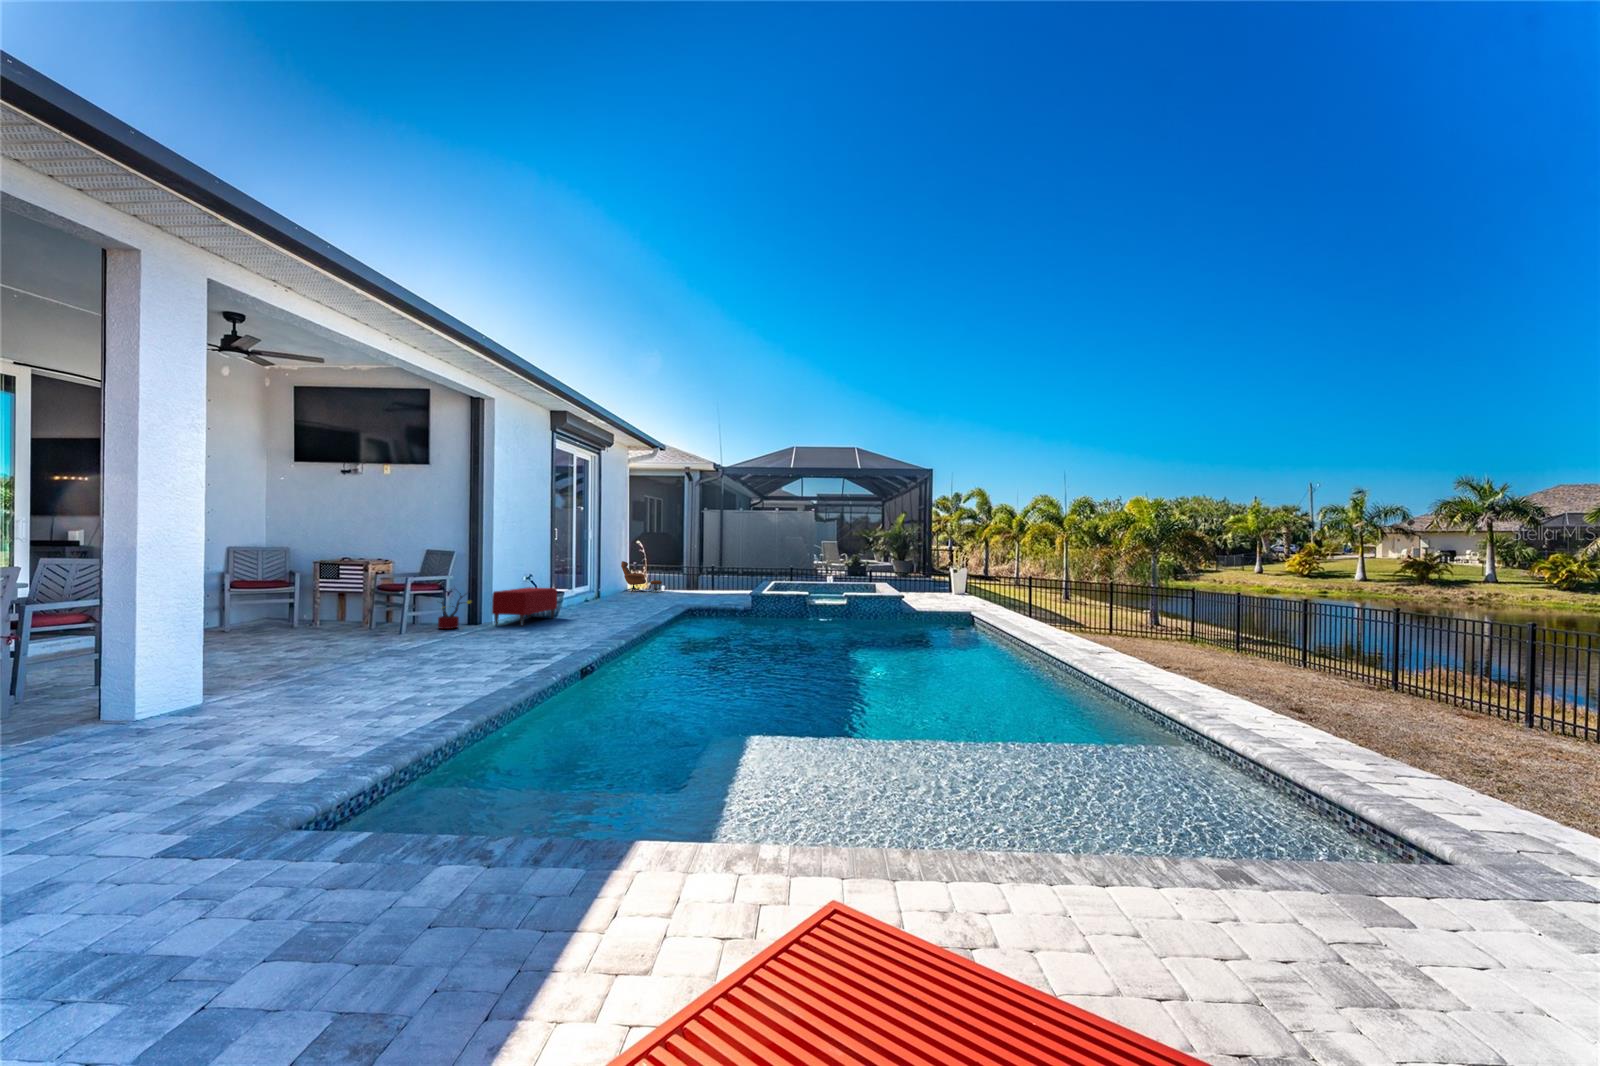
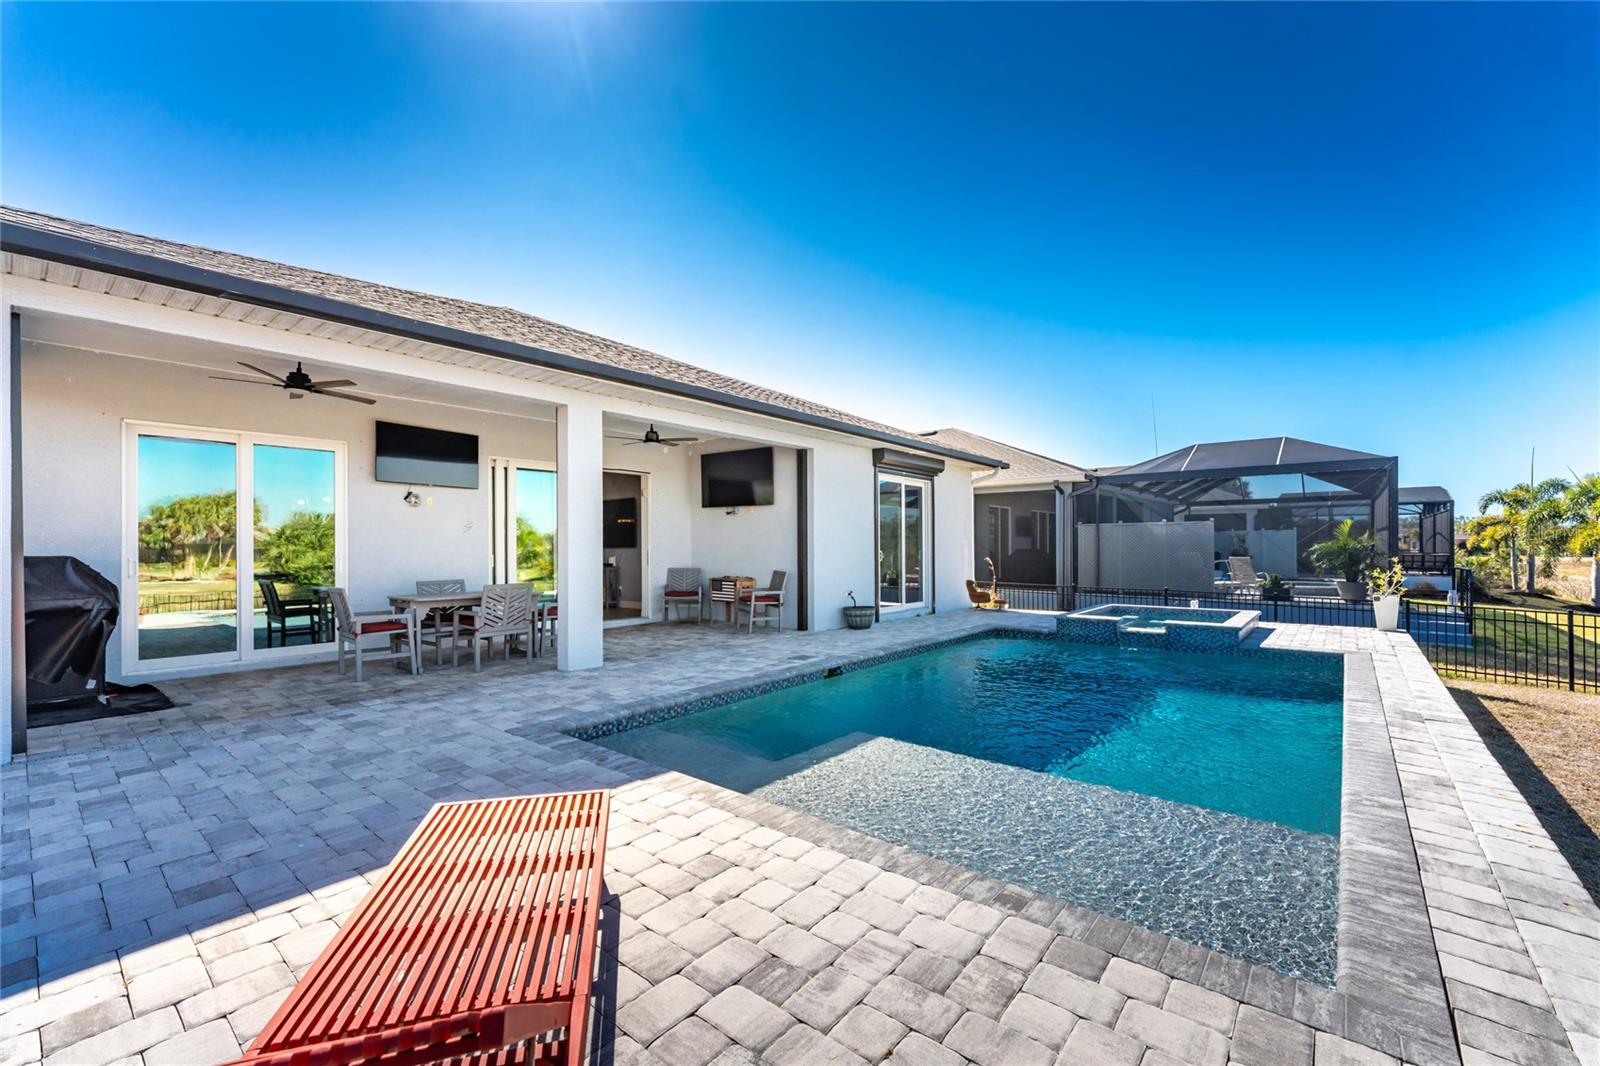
bench: present [492,587,557,626] -> none [812,603,869,635]
decorative plant: present [438,593,471,629] -> none [774,597,795,633]
side table: none [247,594,306,627] -> present [674,599,703,622]

